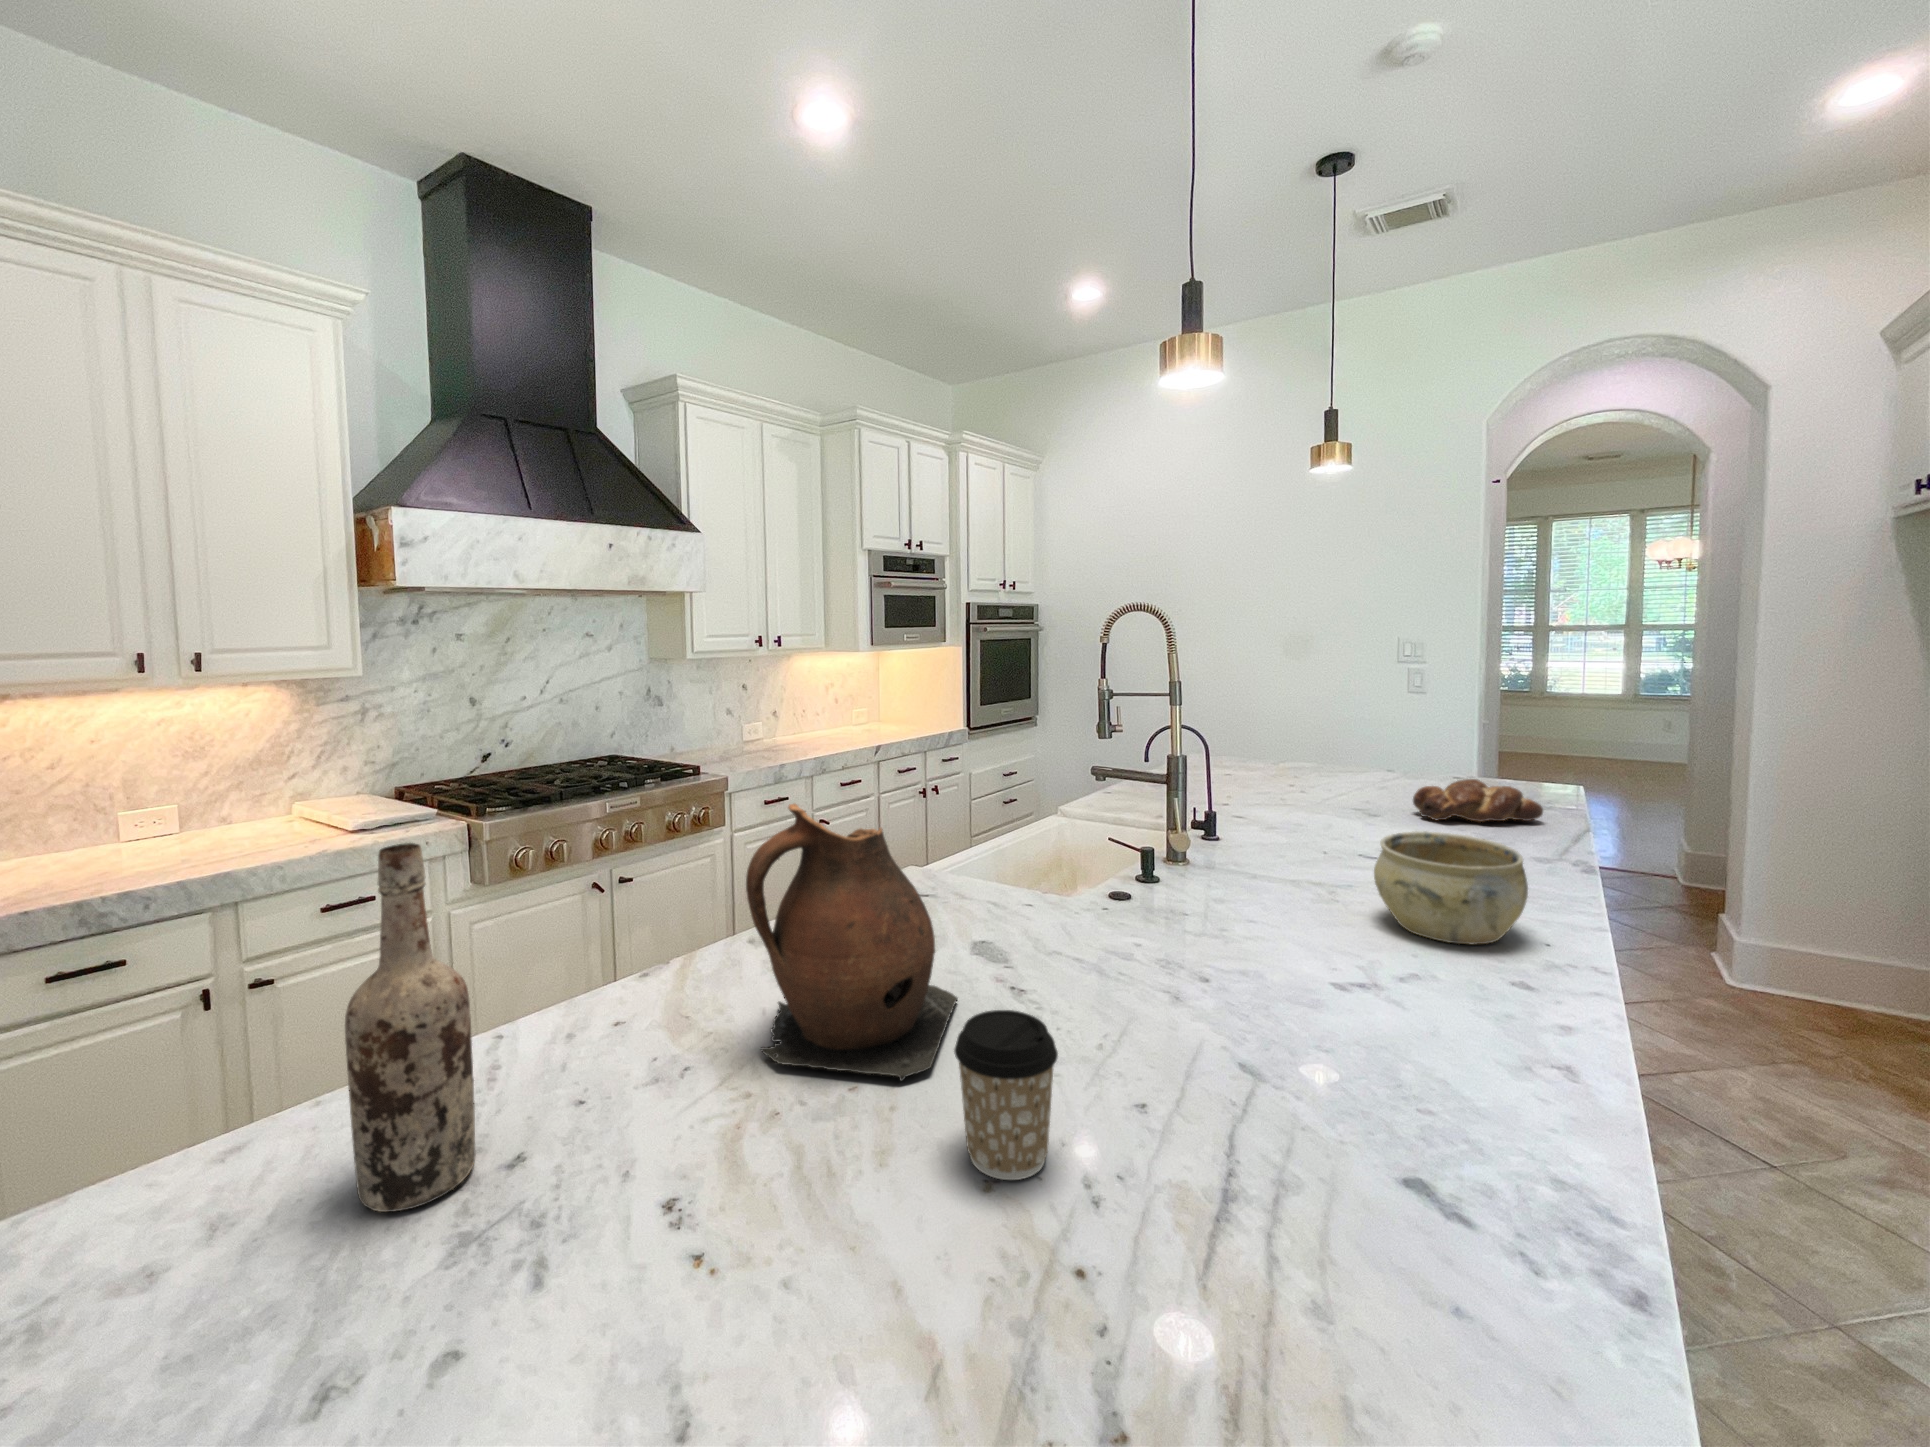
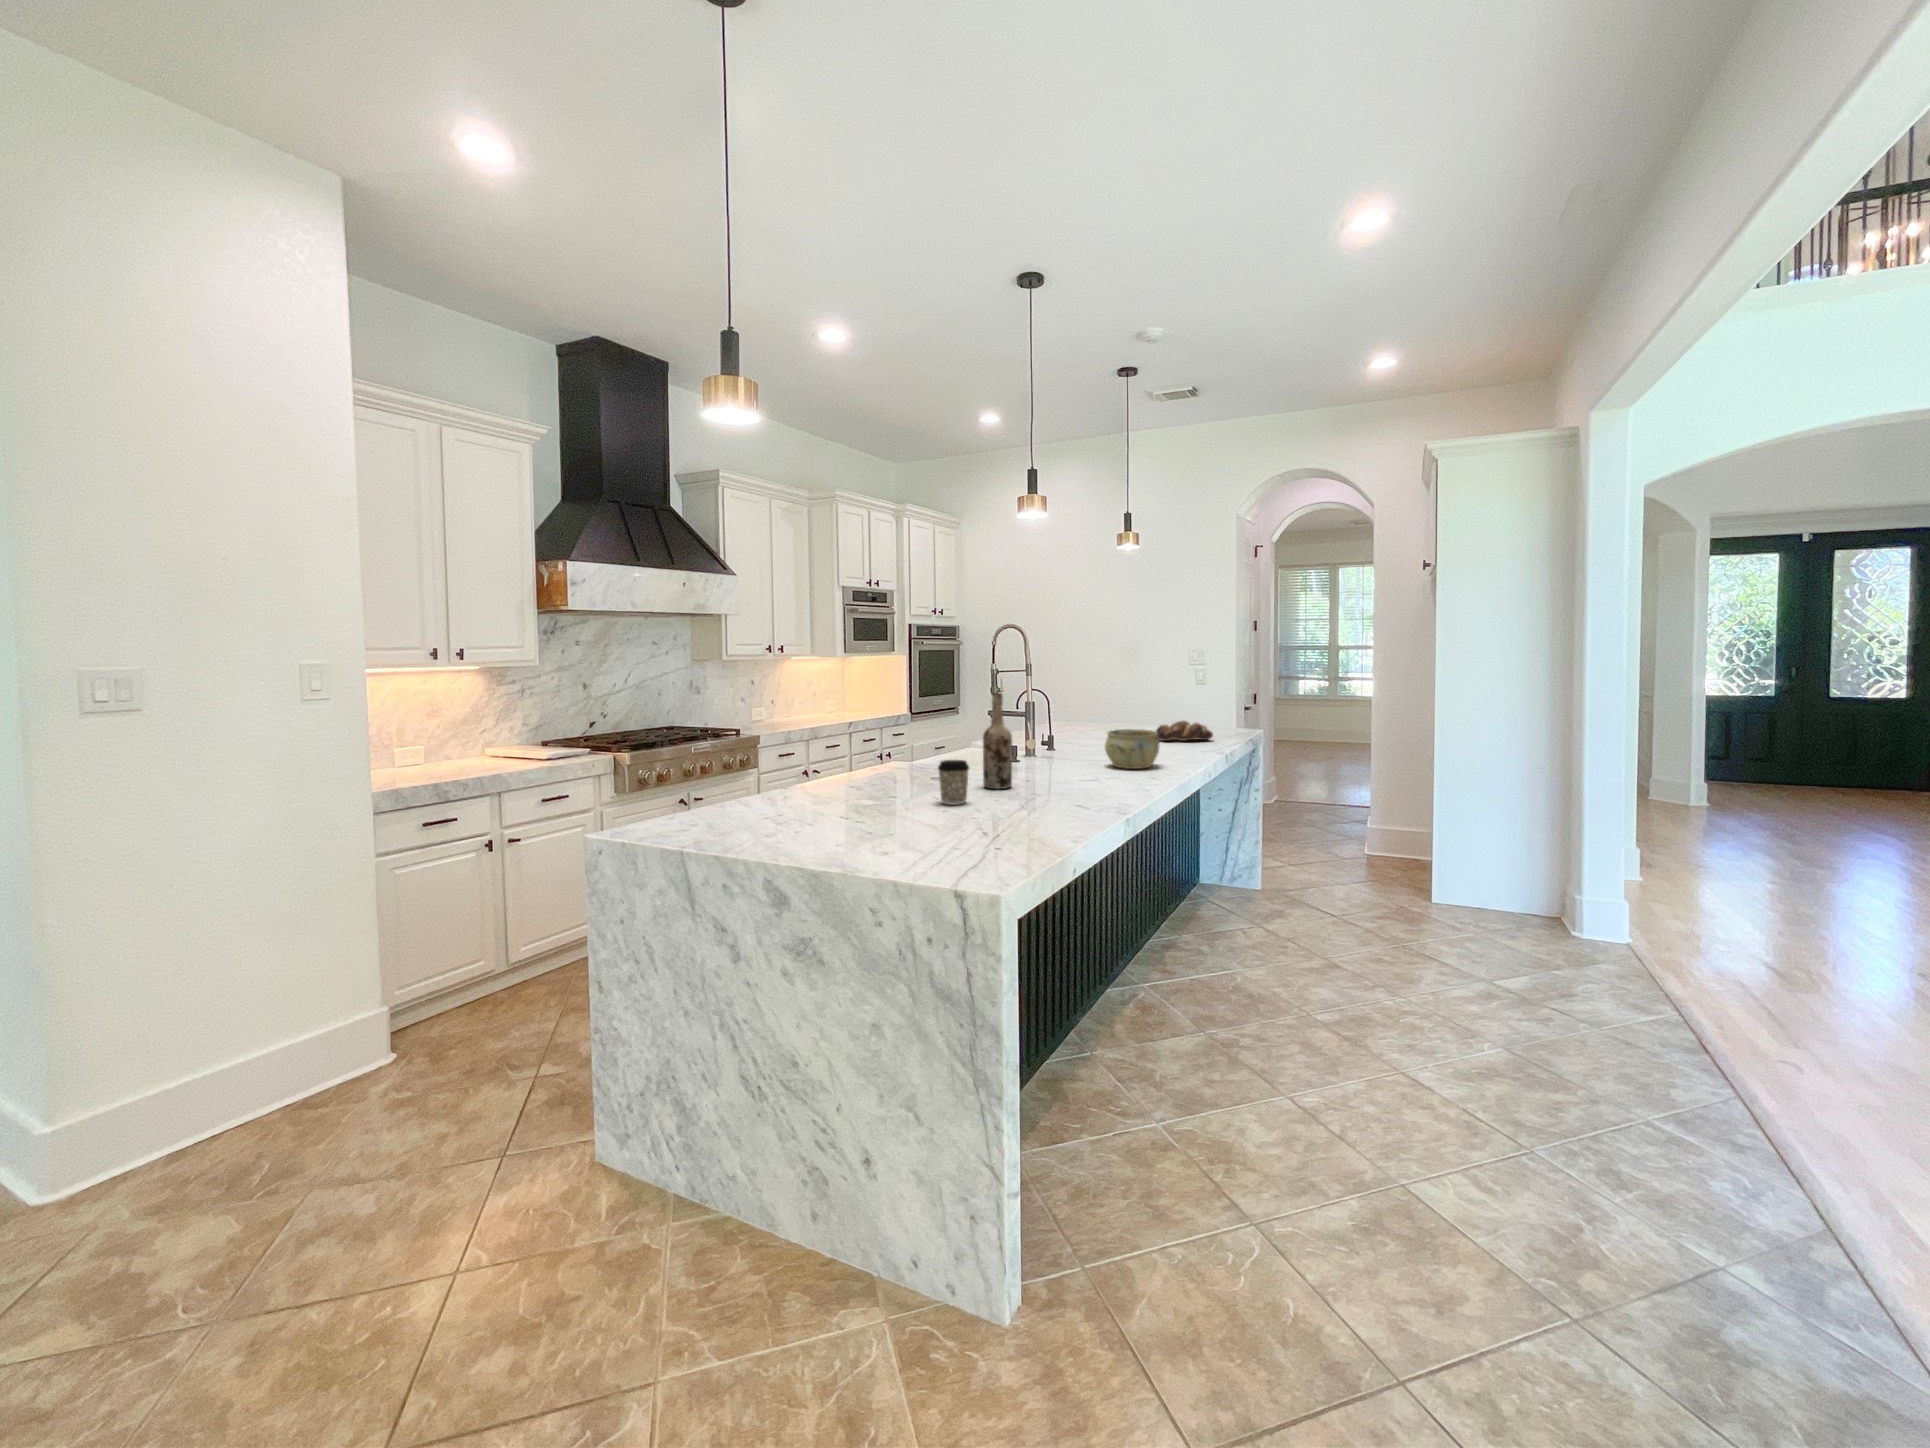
ceramic pitcher: present [746,804,958,1081] -> none [856,703,932,795]
wine bottle: present [345,843,476,1212] -> present [983,693,1012,789]

